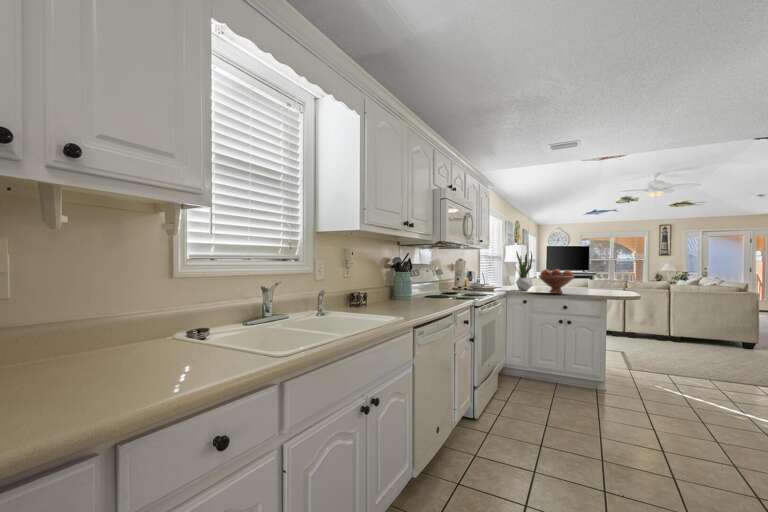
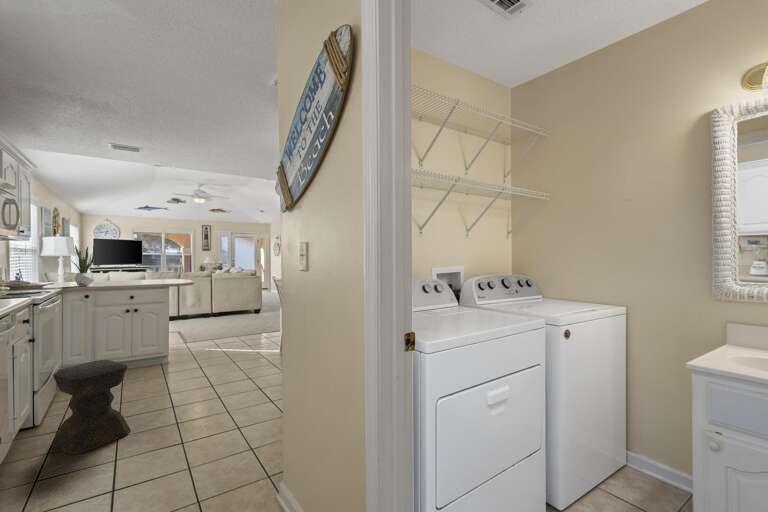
fruit bowl: present [539,269,574,294] -> none [103,263,141,286]
stool: none [479,375,549,476] -> present [51,360,131,455]

